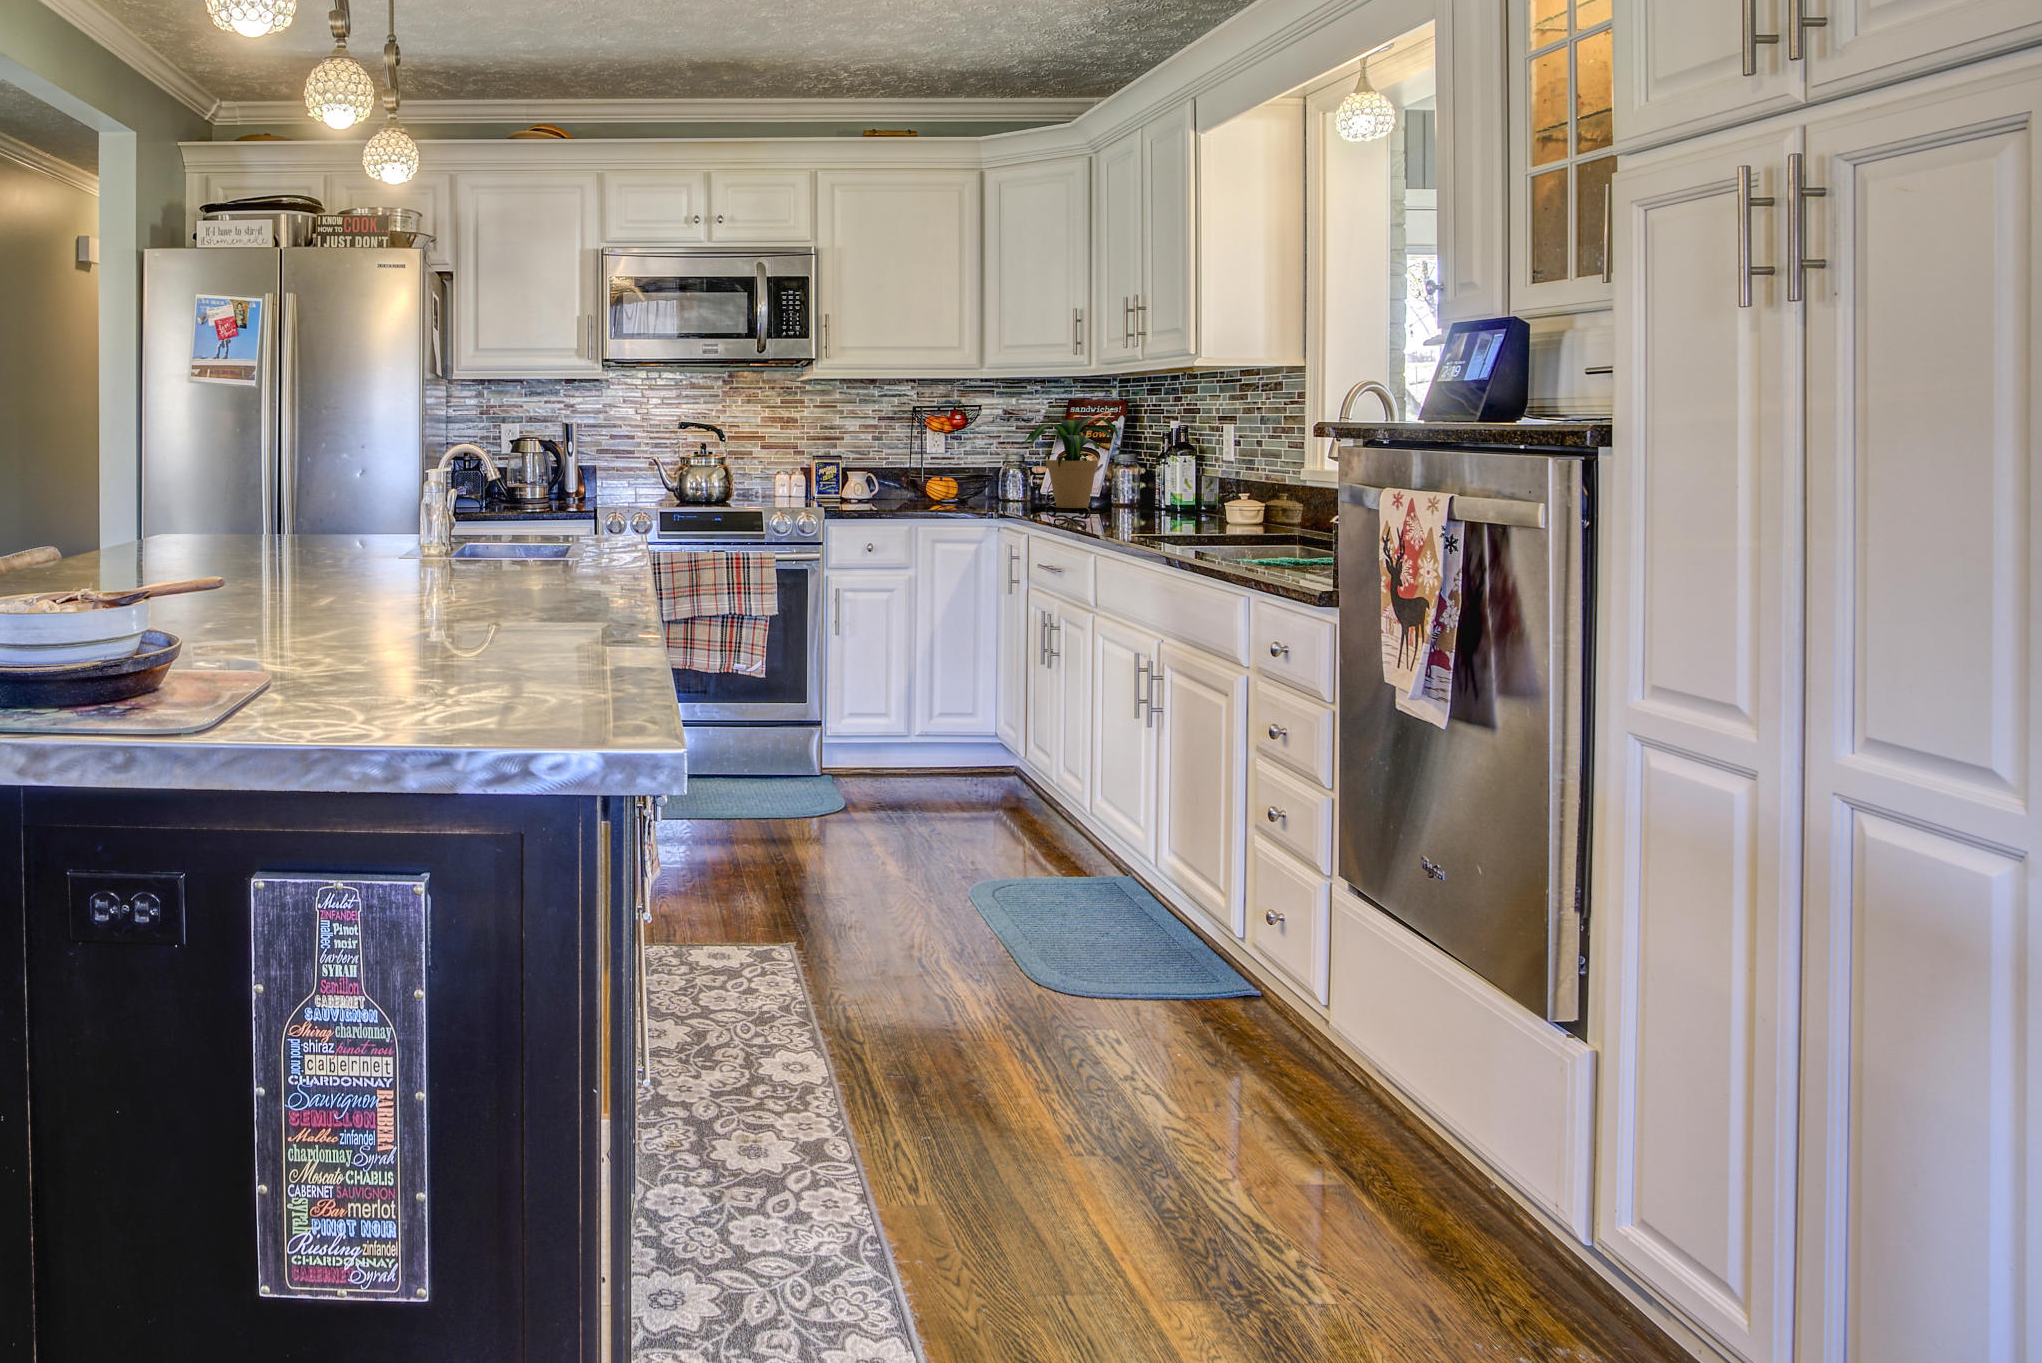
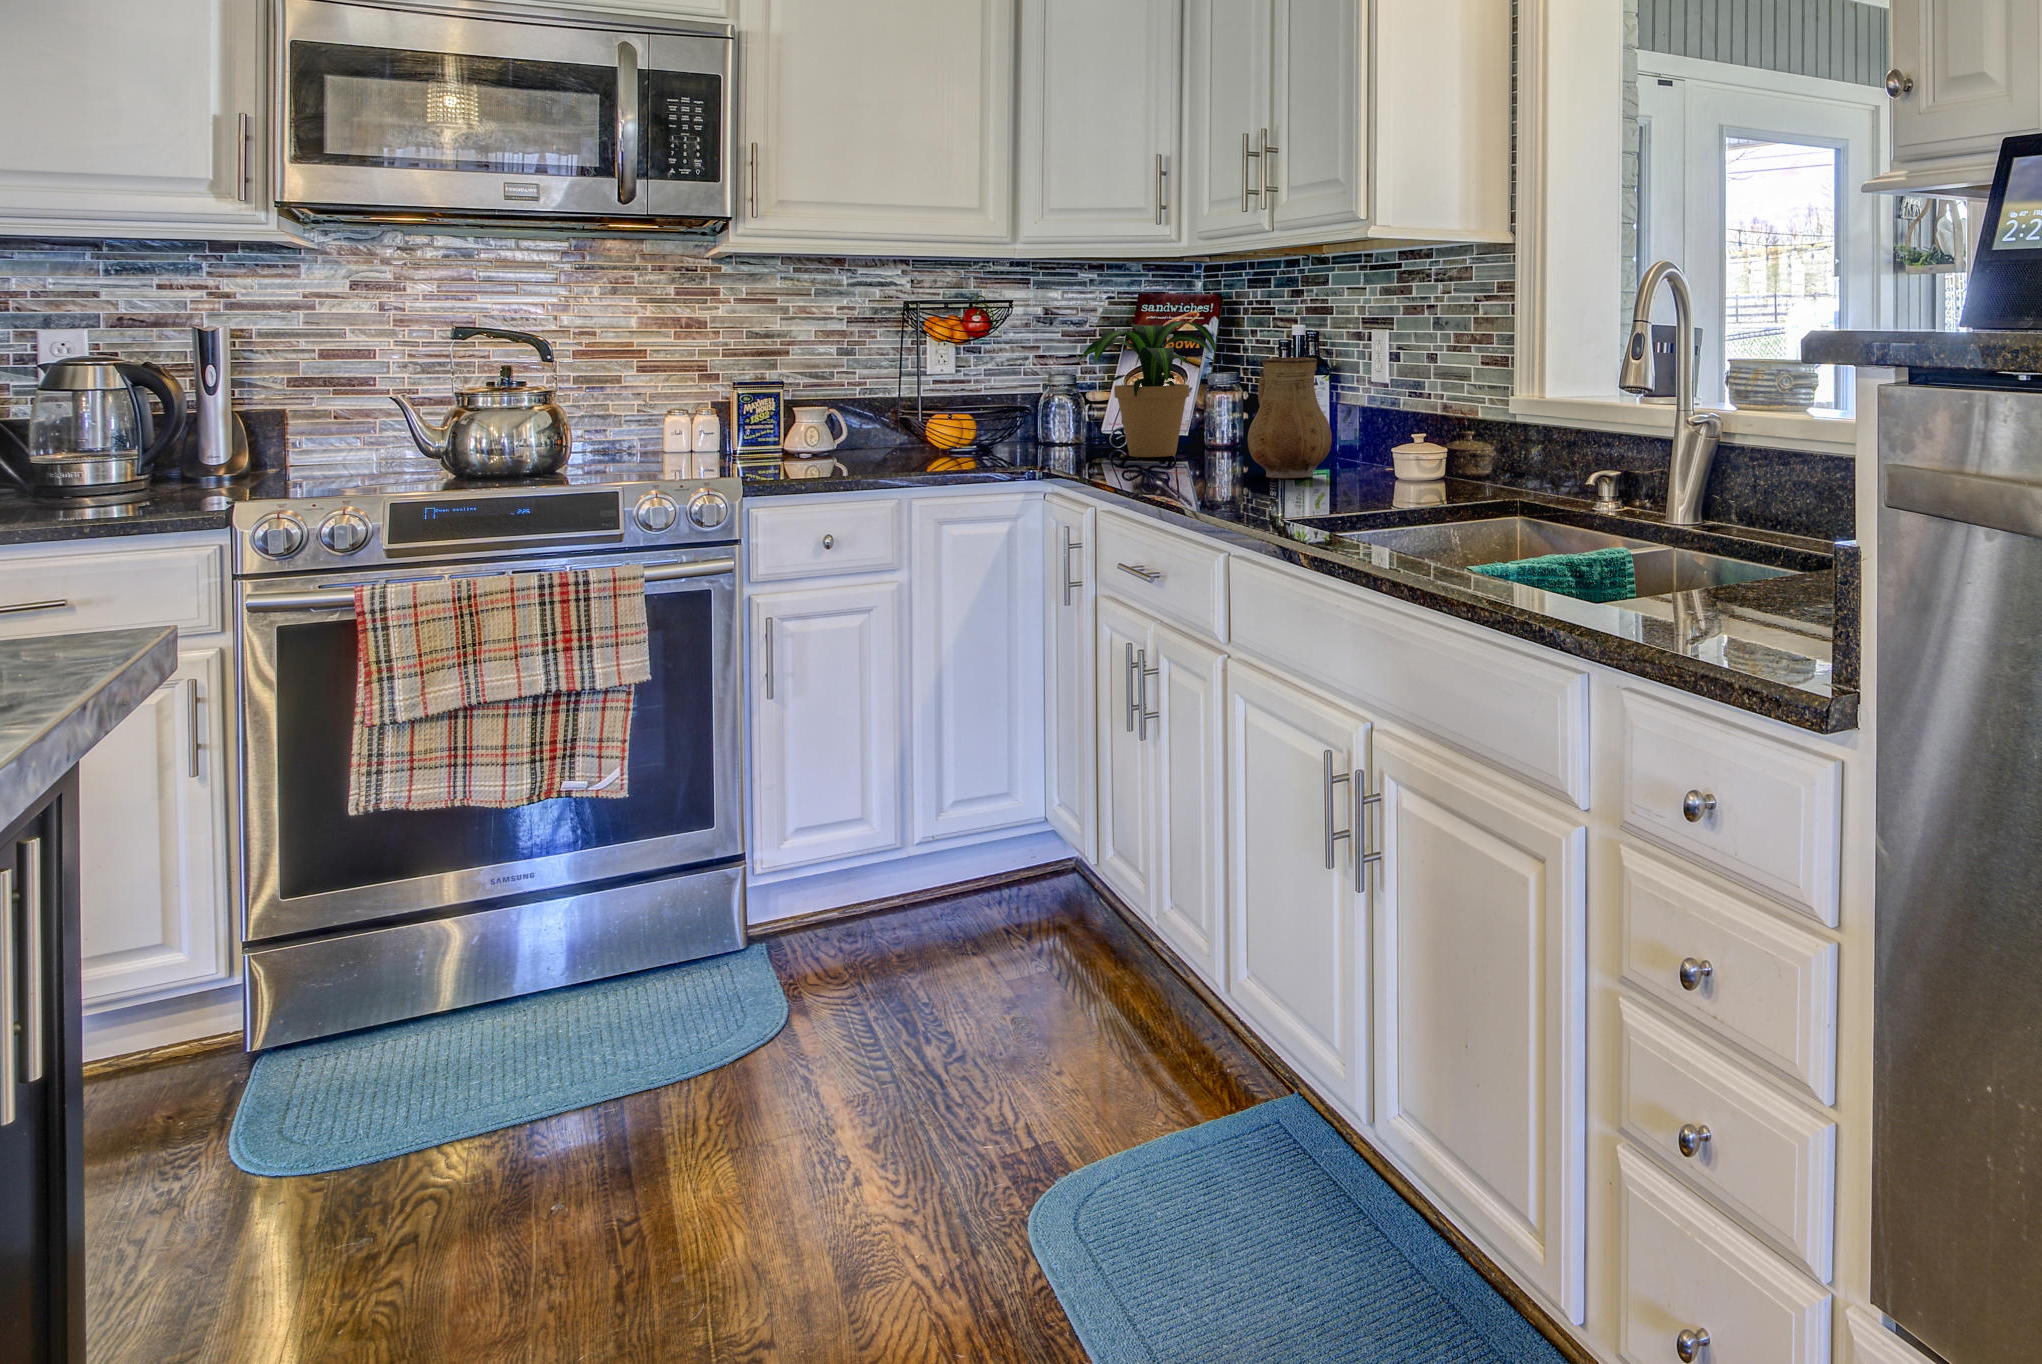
ceramic pitcher: none [1130,442,1189,521] -> present [1248,357,1332,478]

